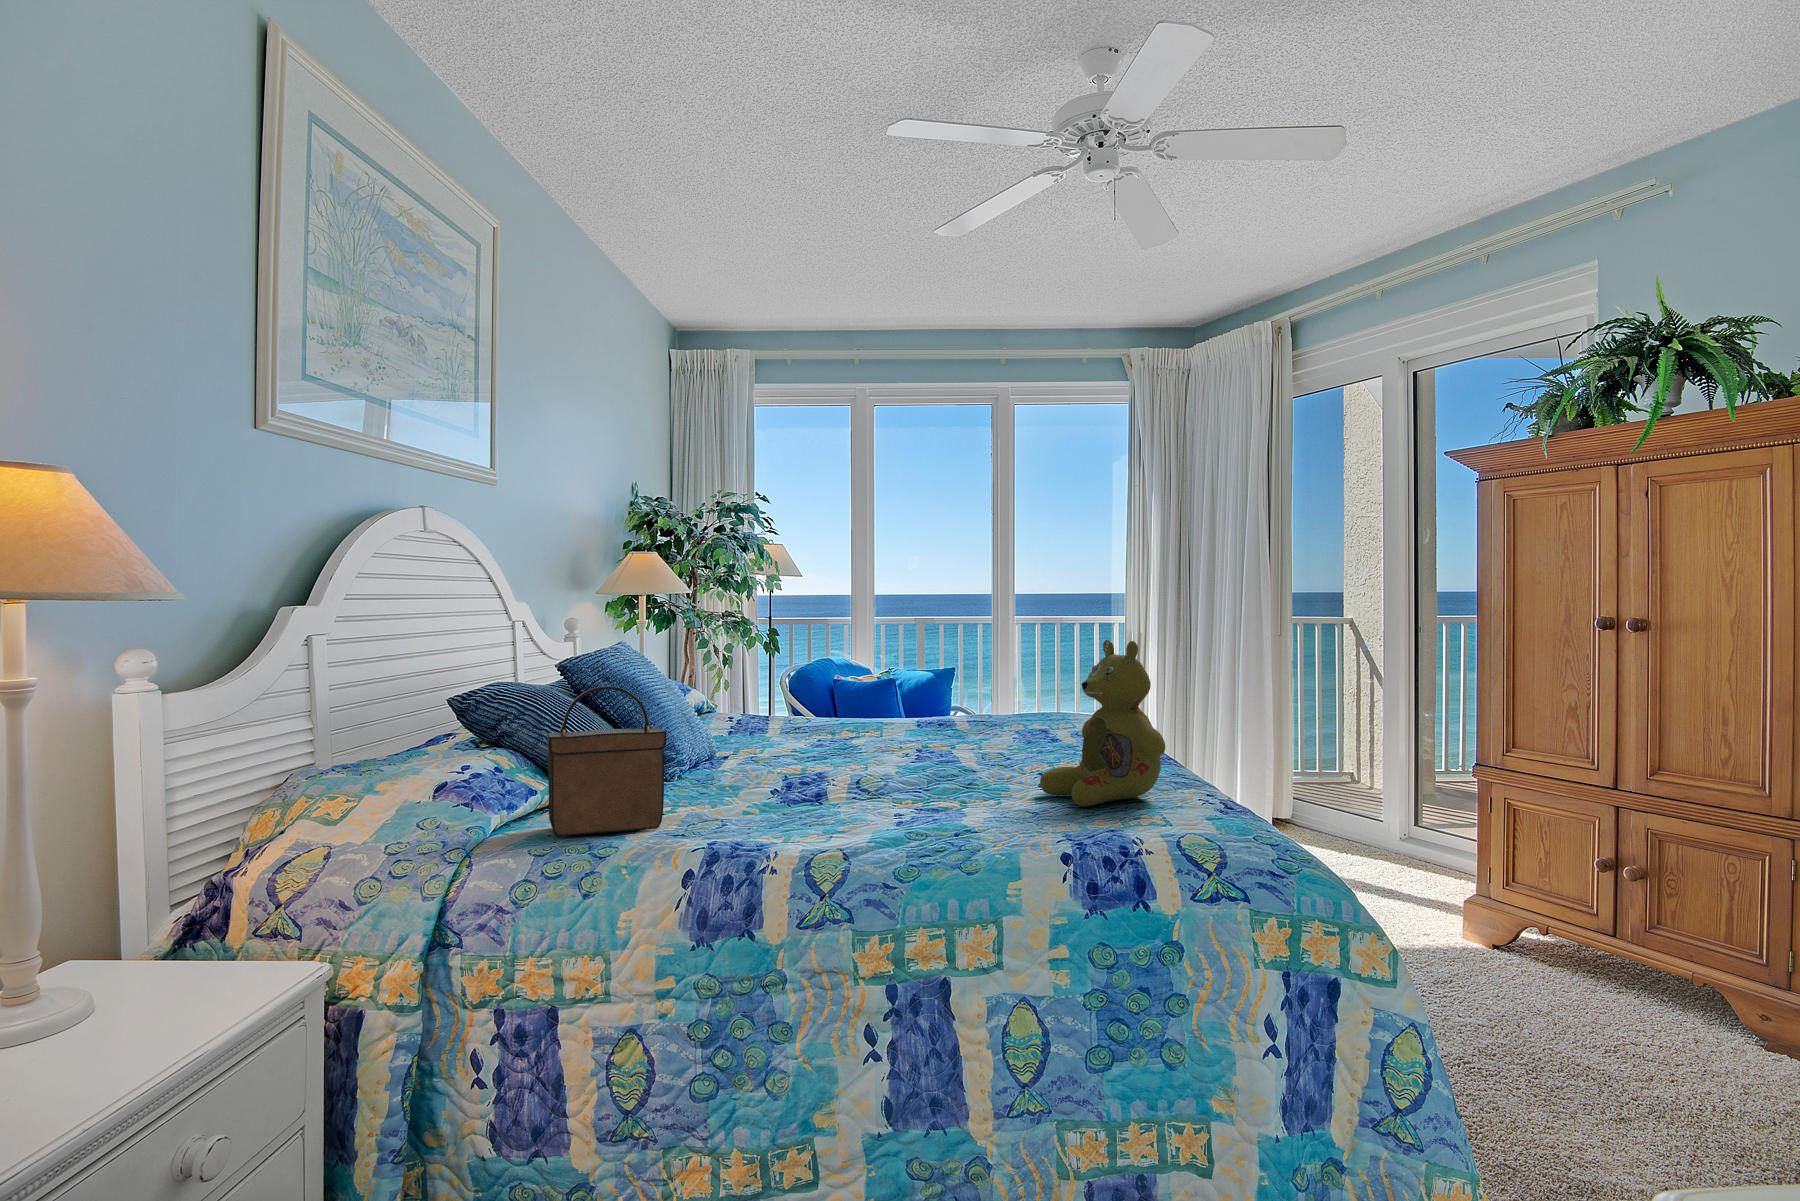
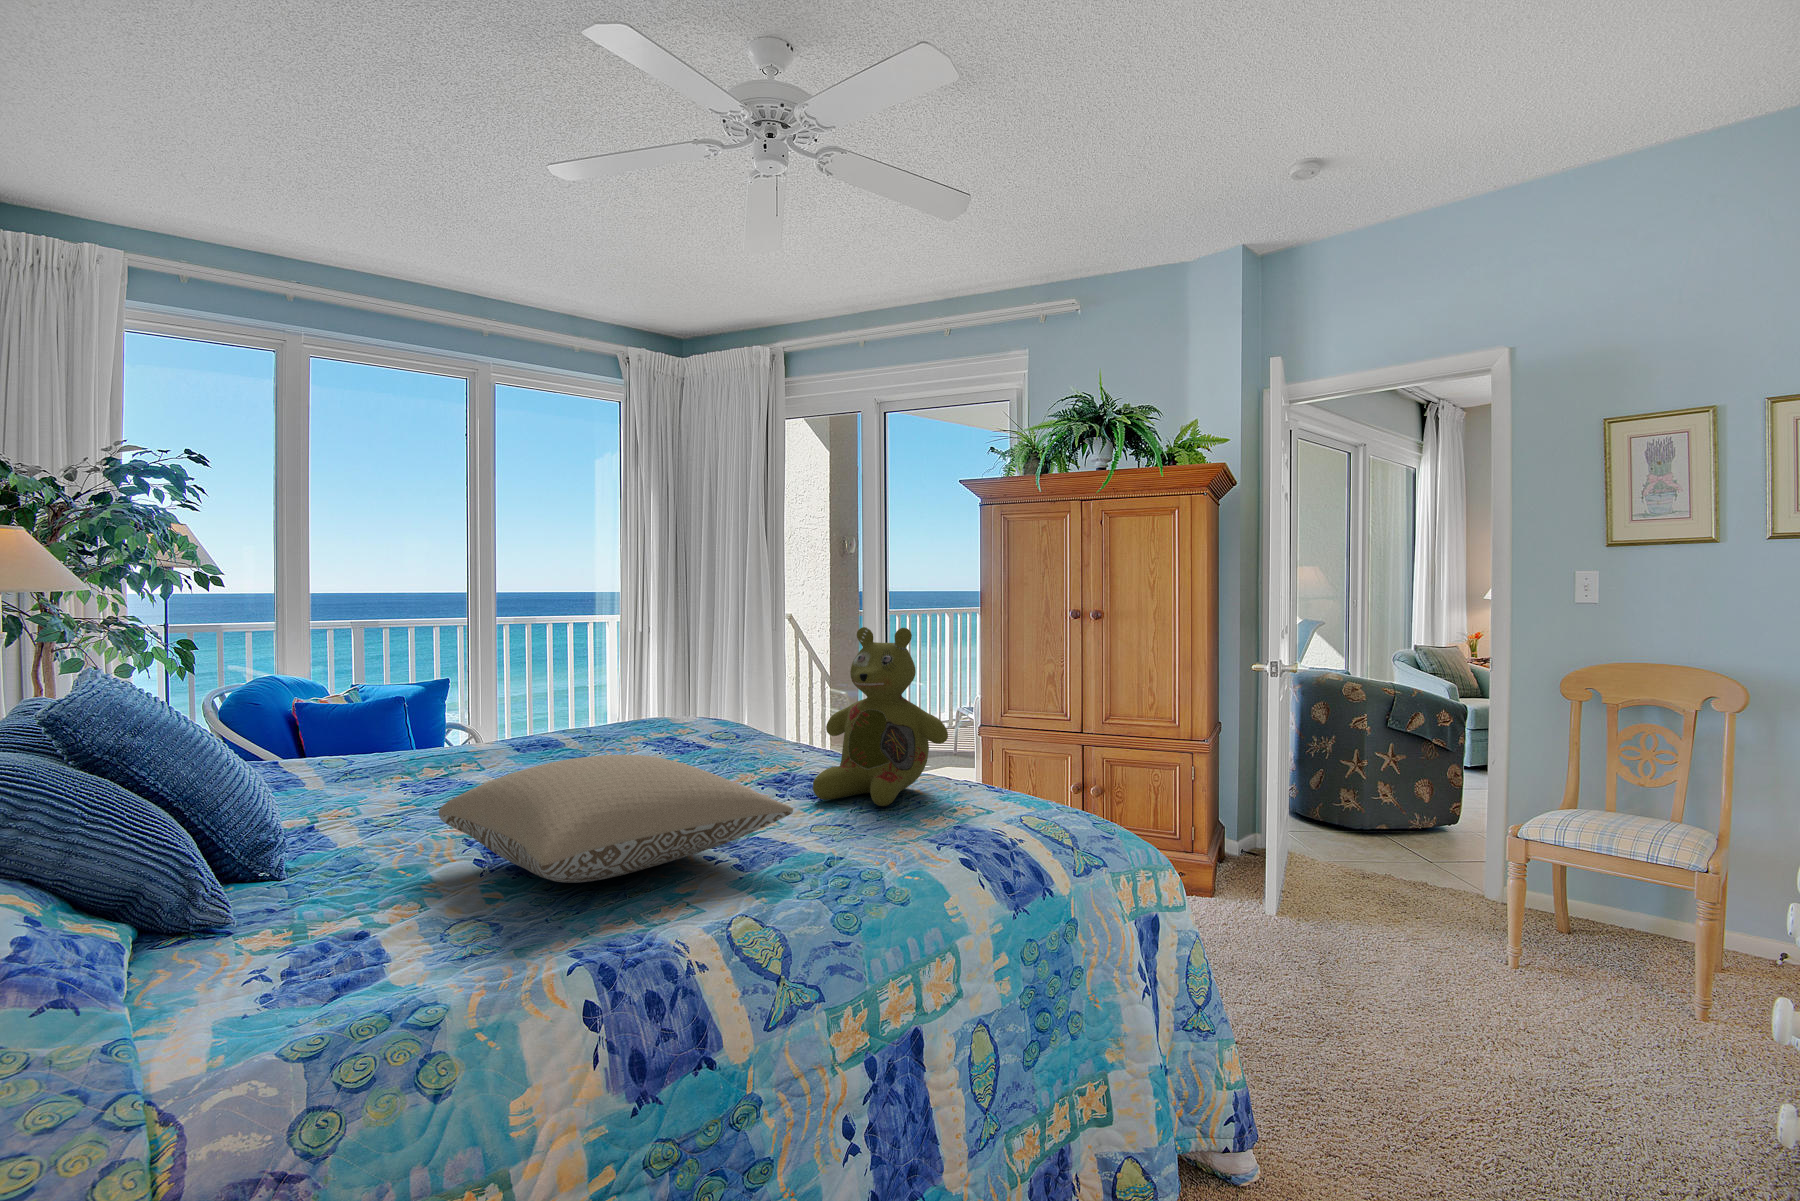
handbag: present [548,686,667,837] -> none [210,737,442,1017]
pillow: none [715,726,925,810] -> present [439,755,793,883]

